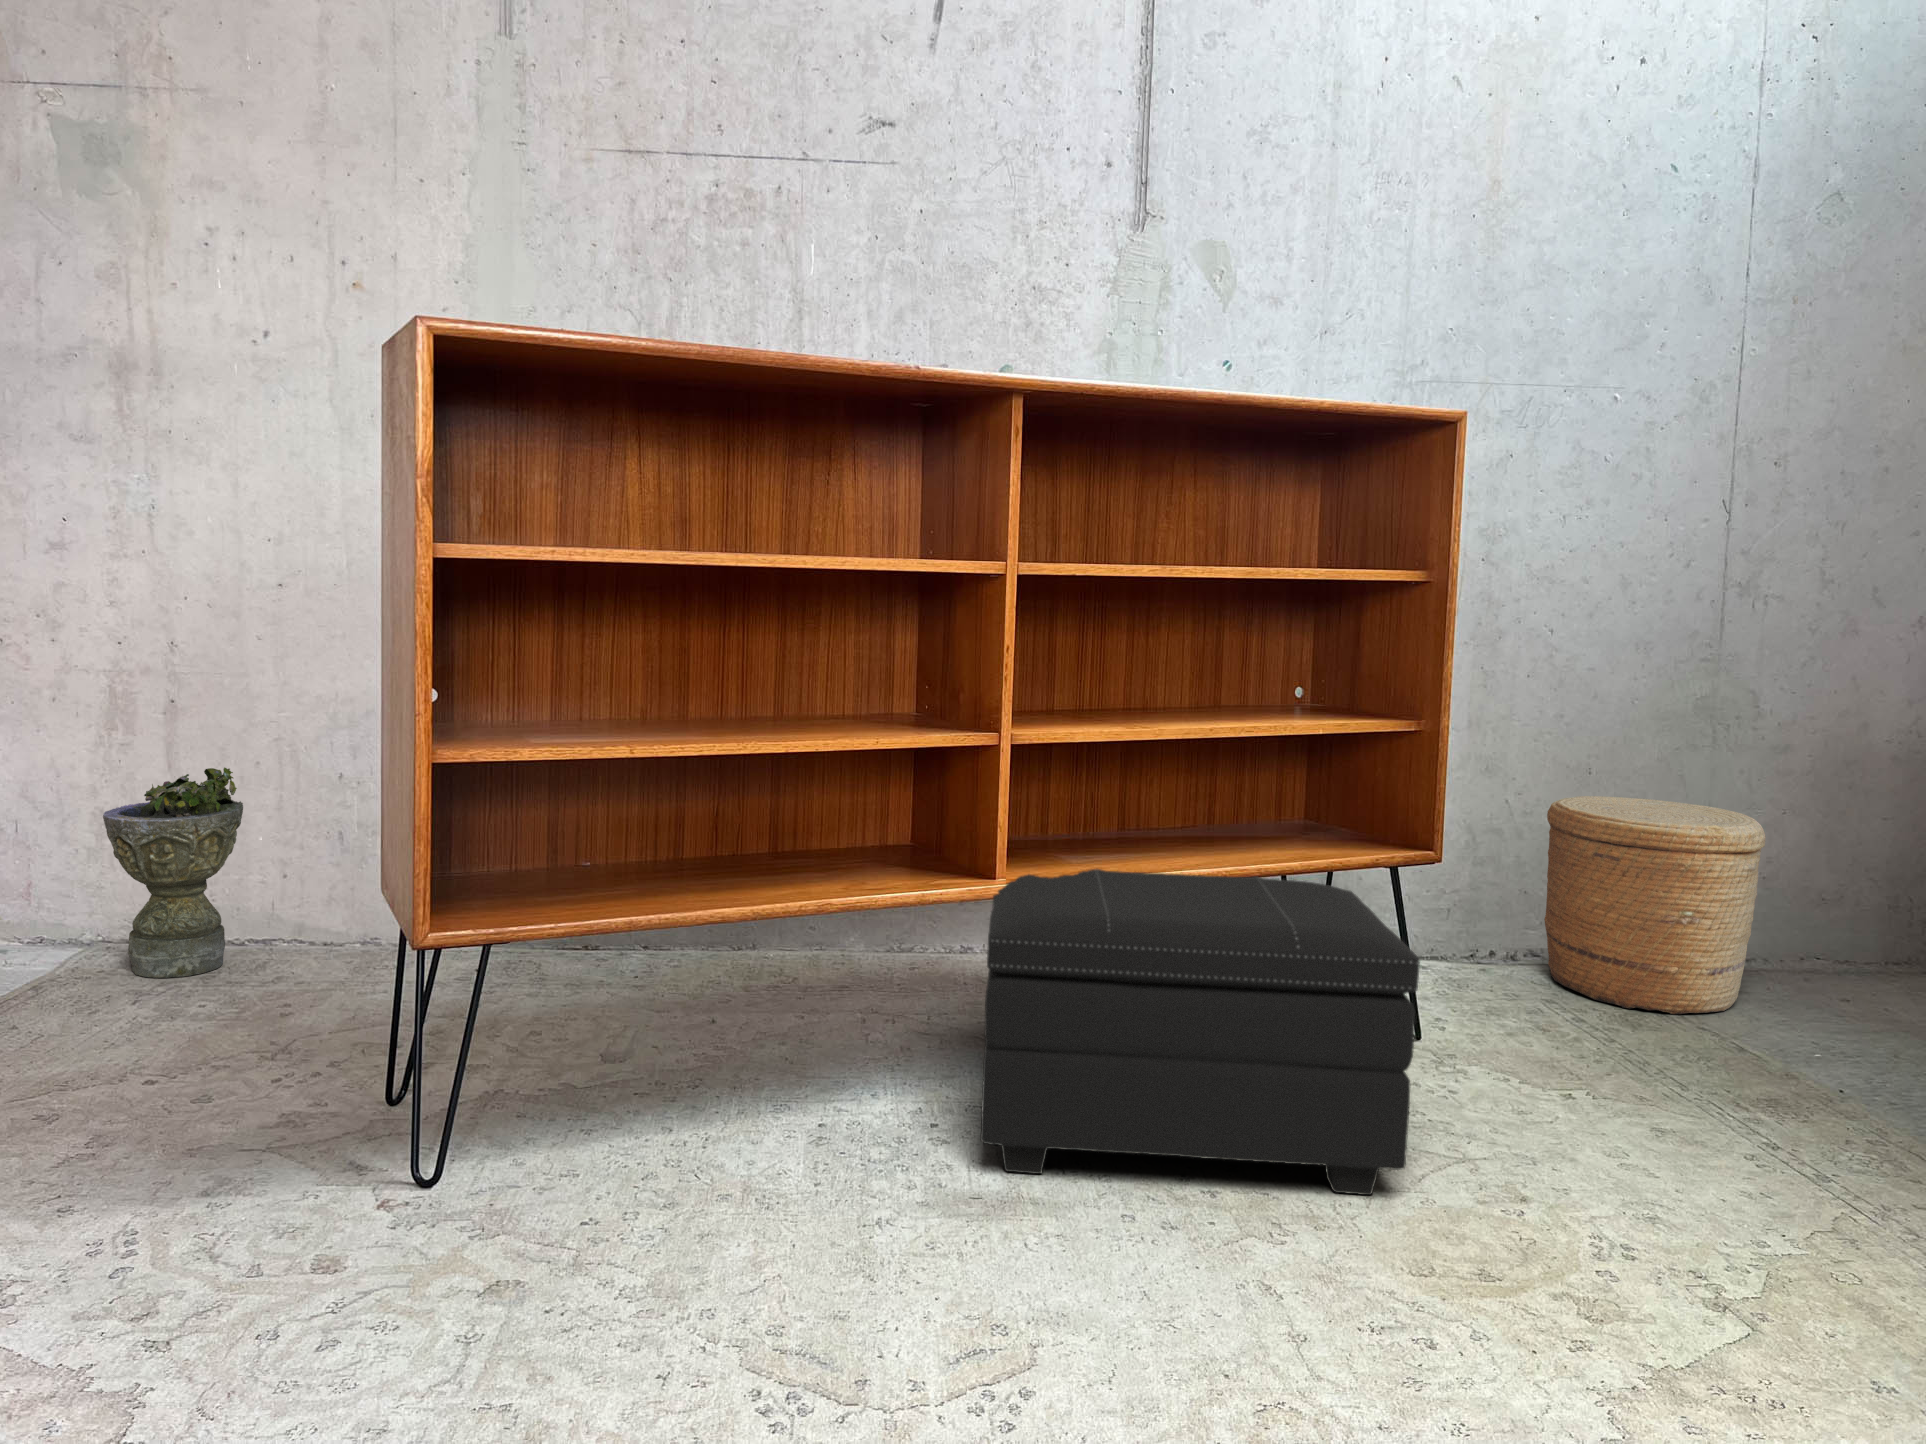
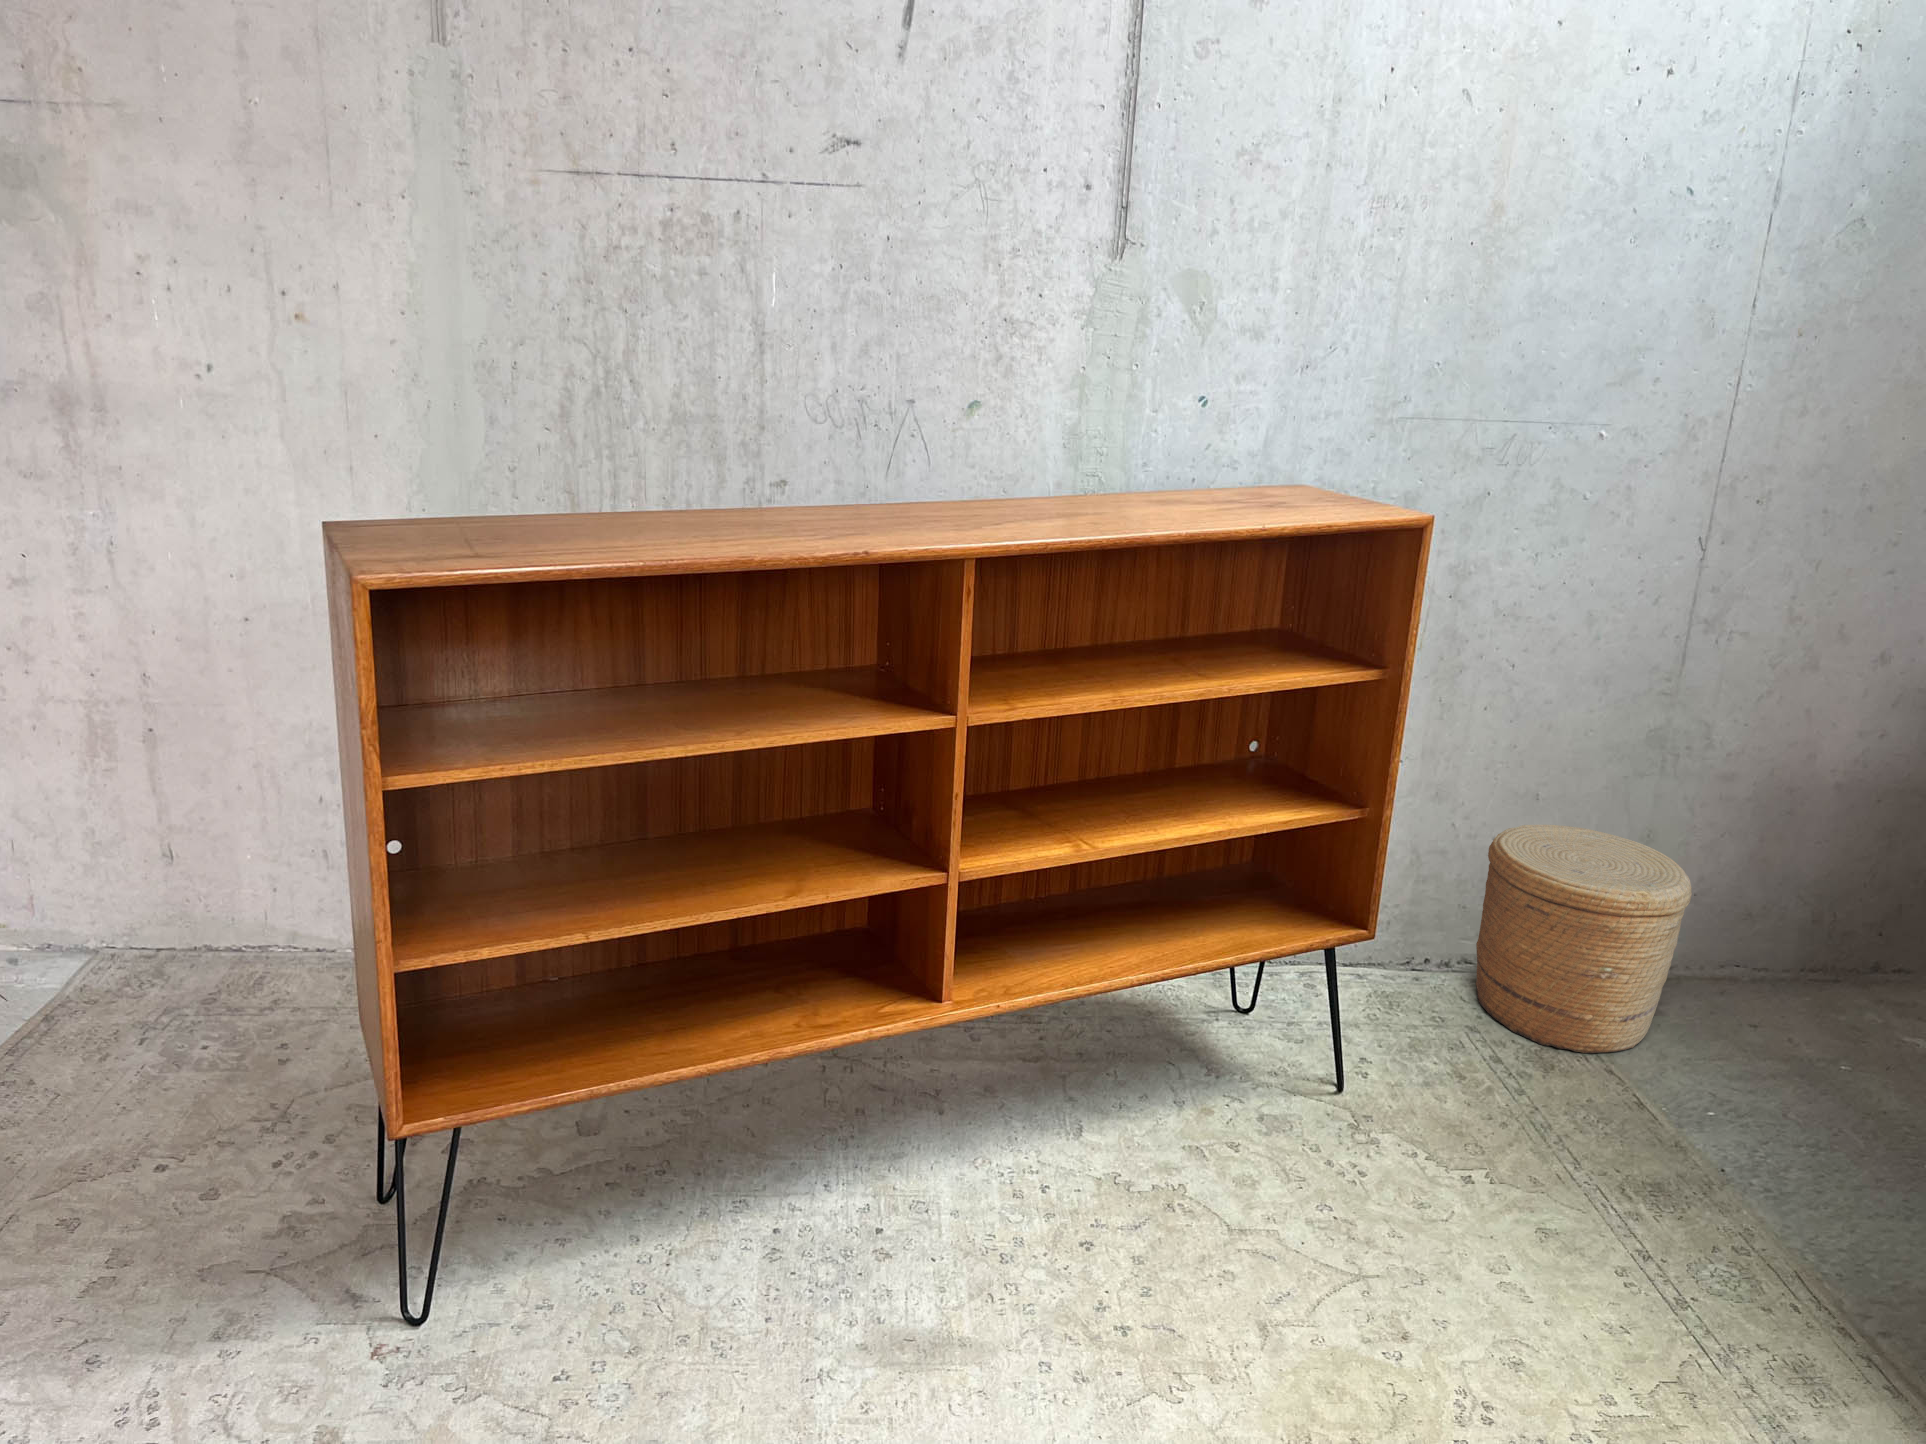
planter: present [103,768,243,978] -> none [82,806,219,1010]
footstool: present [980,869,1420,1195] -> none [918,985,1326,1329]

